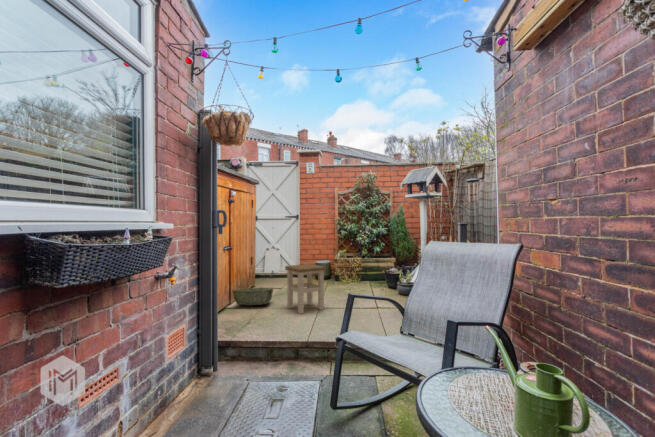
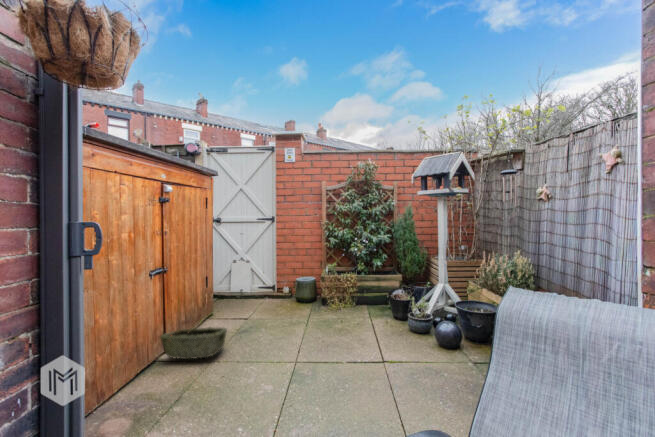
stool: present [285,264,326,314] -> none [243,292,306,379]

